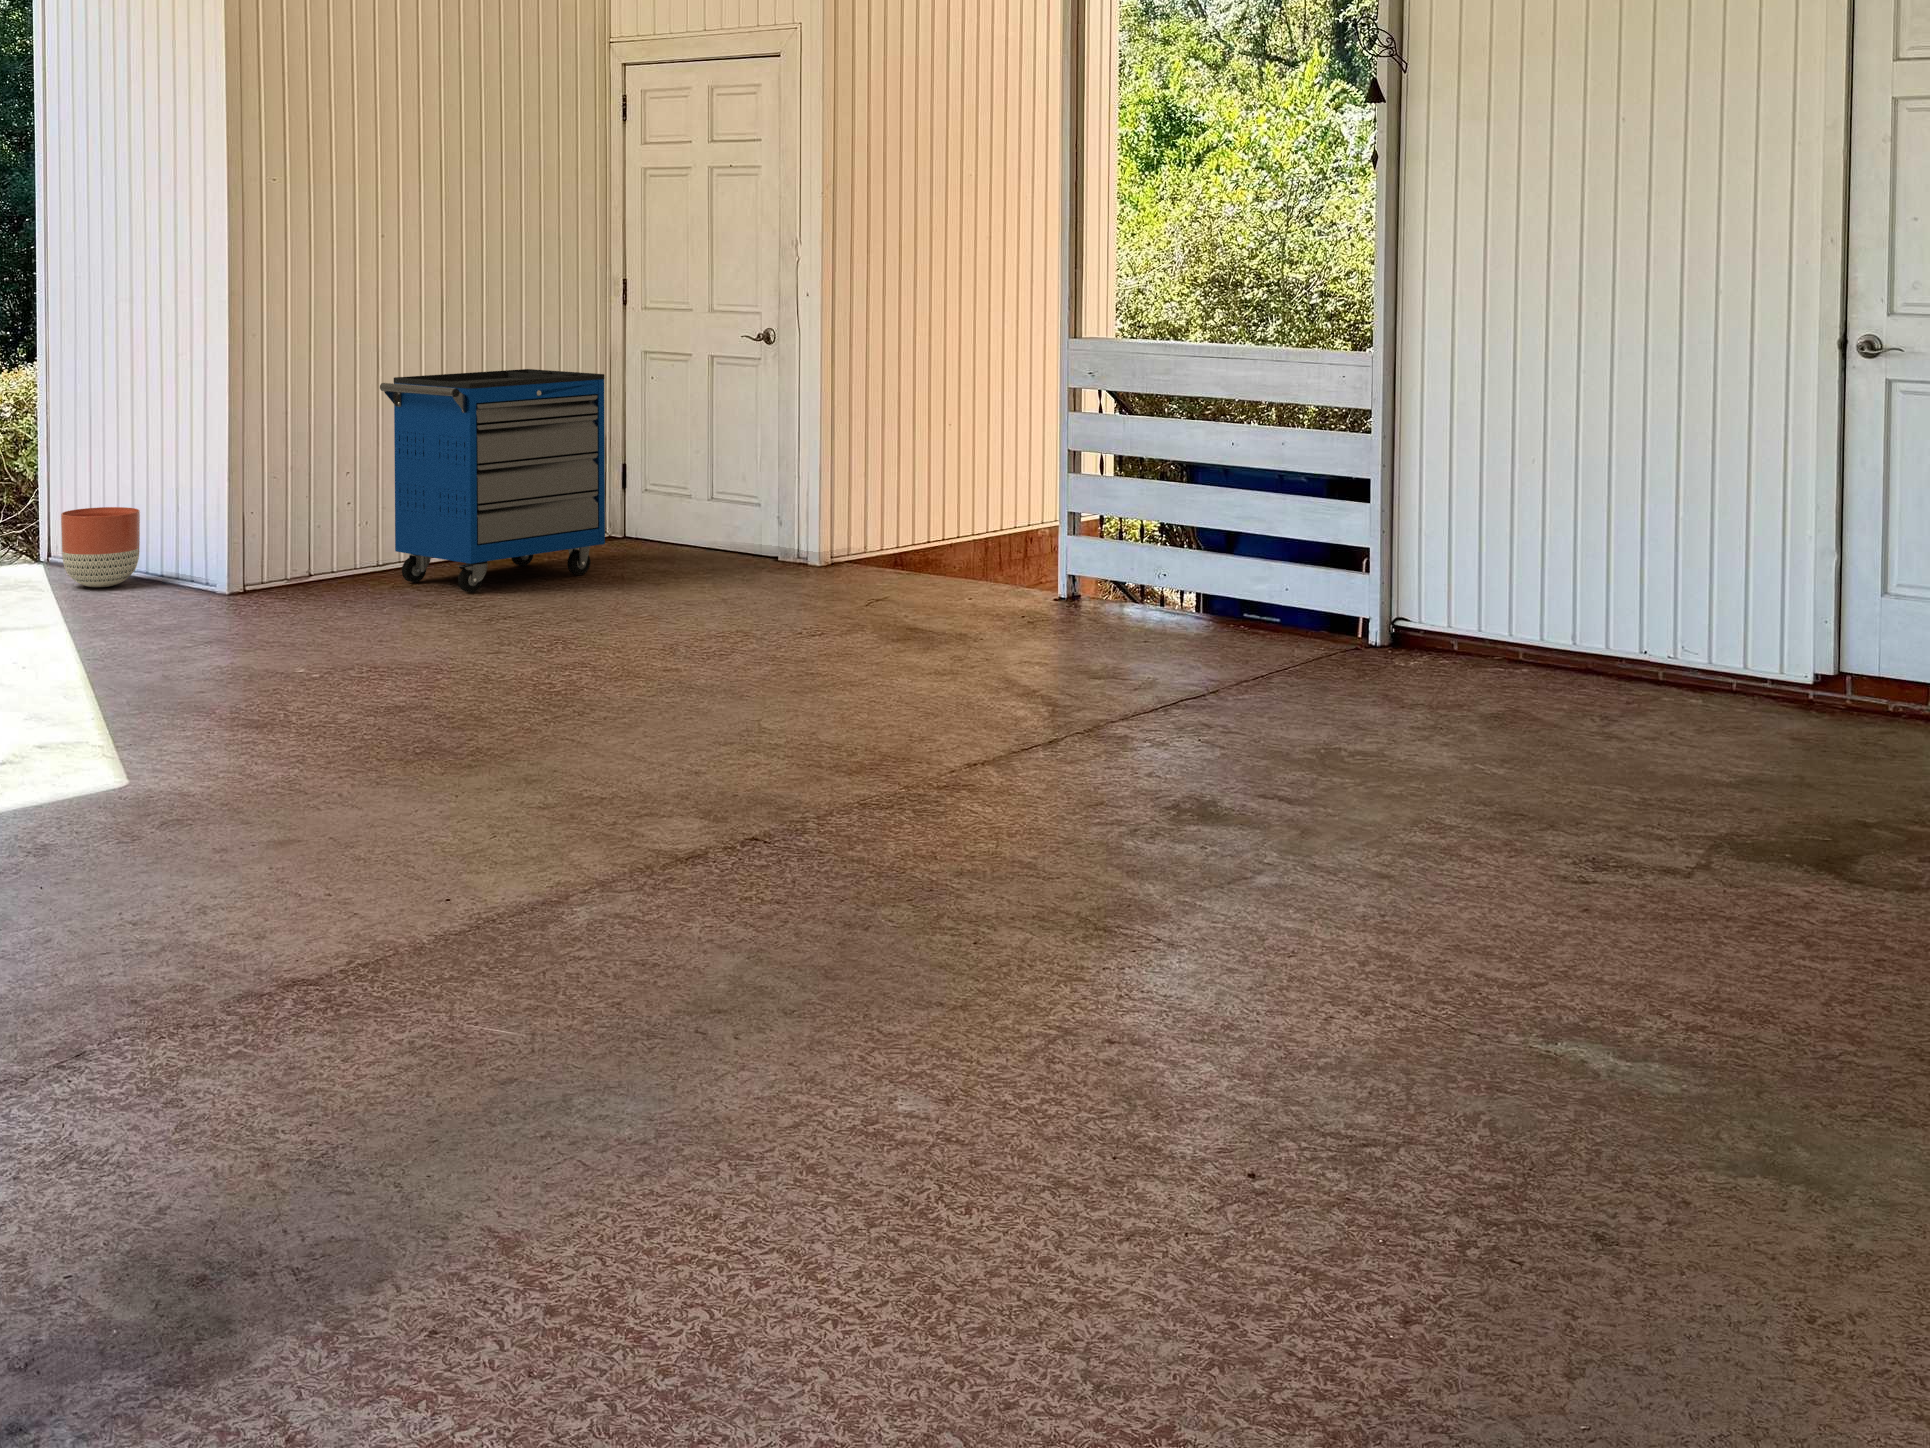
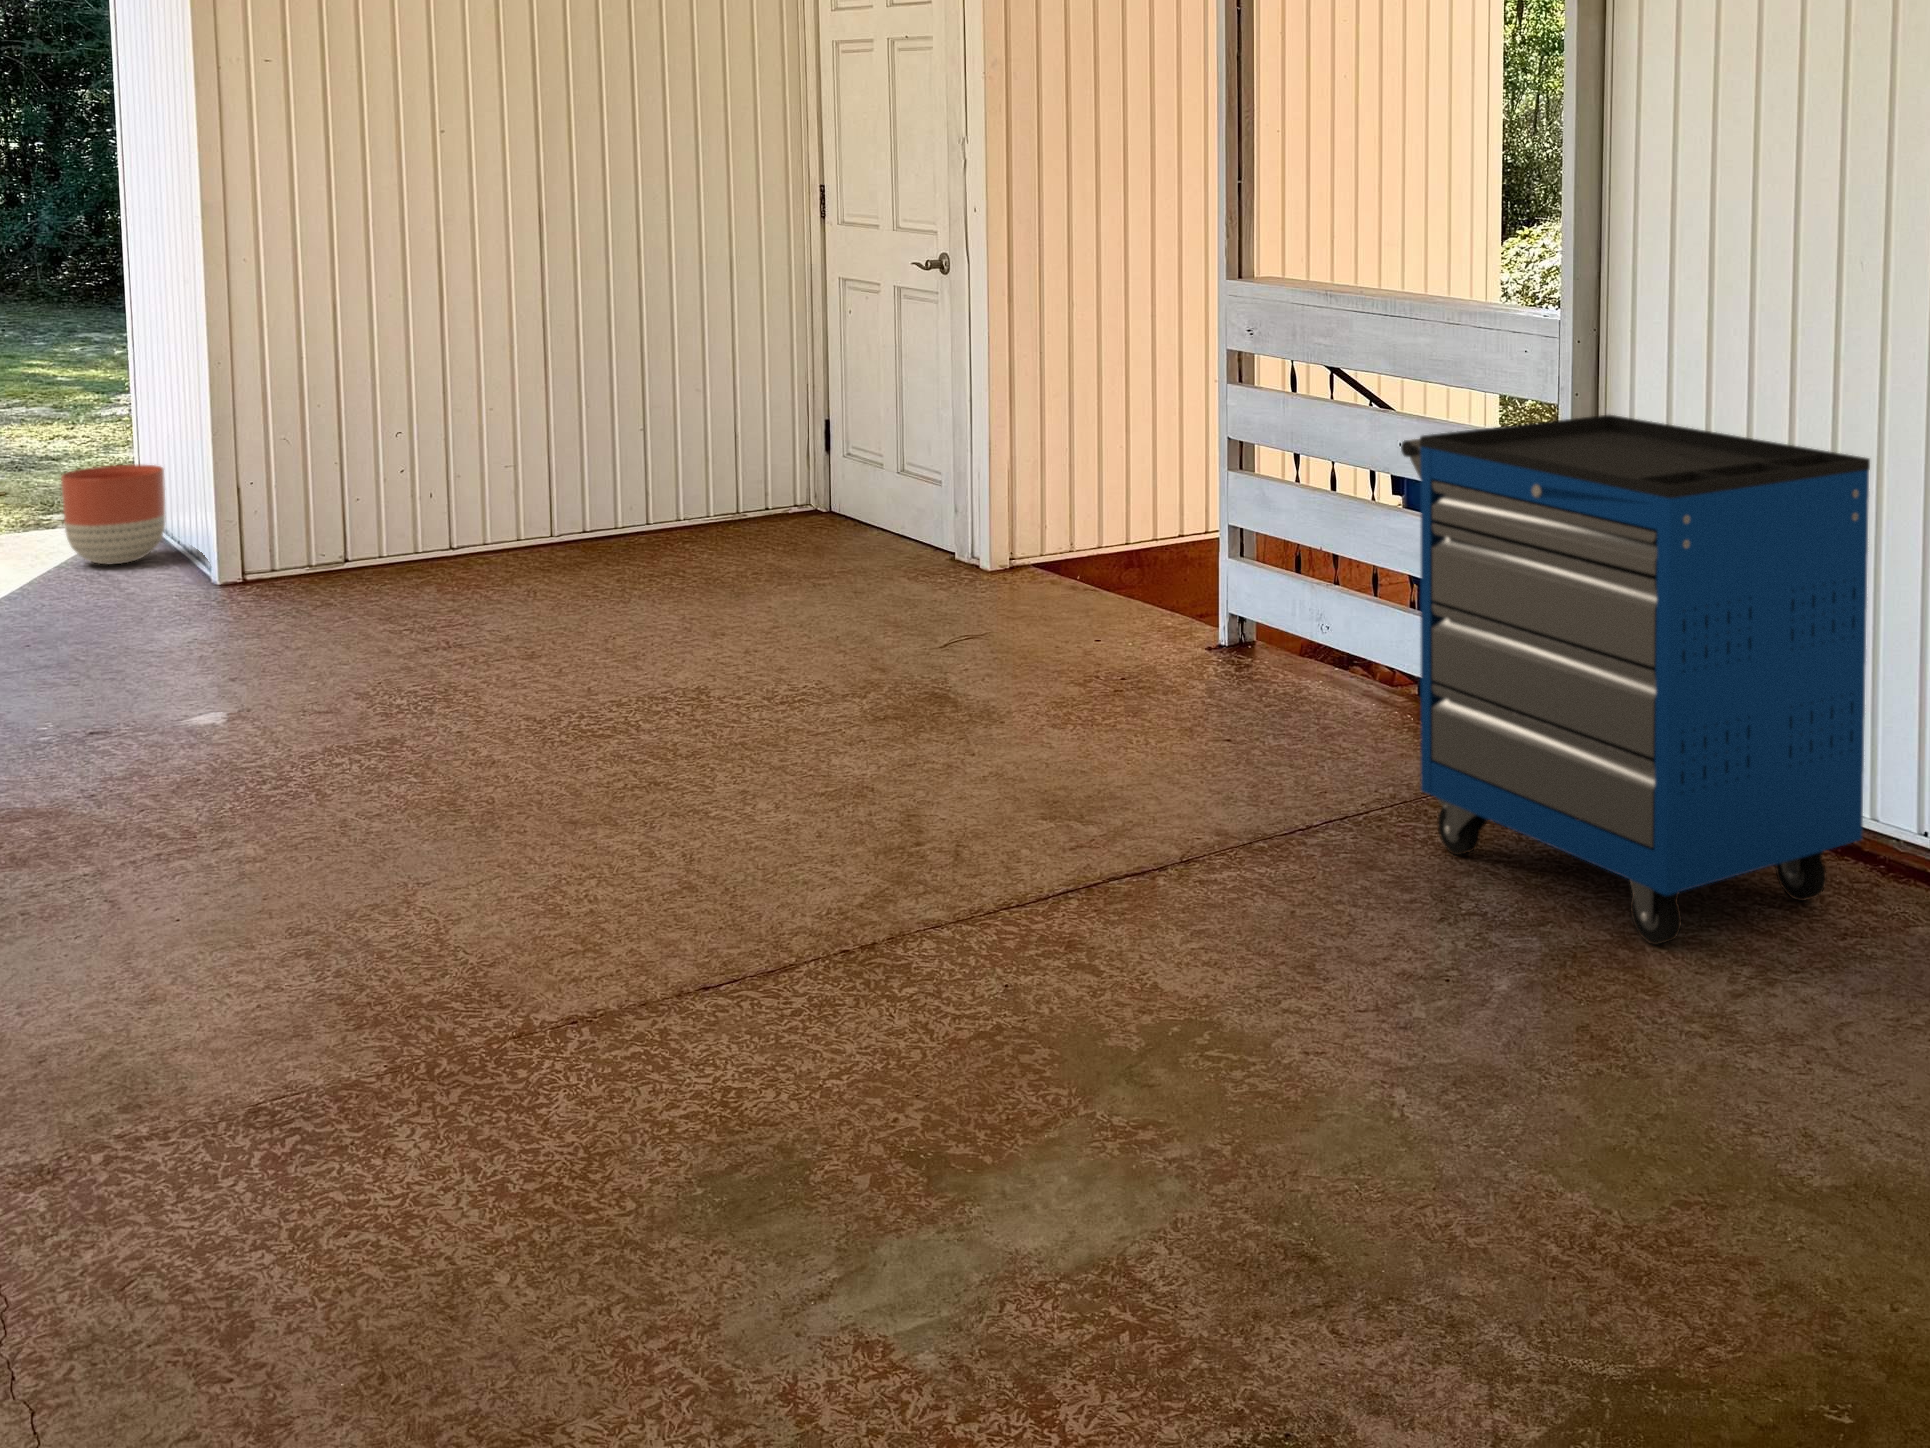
storage cabinet: present [380,369,605,592] -> present [1401,415,1870,945]

